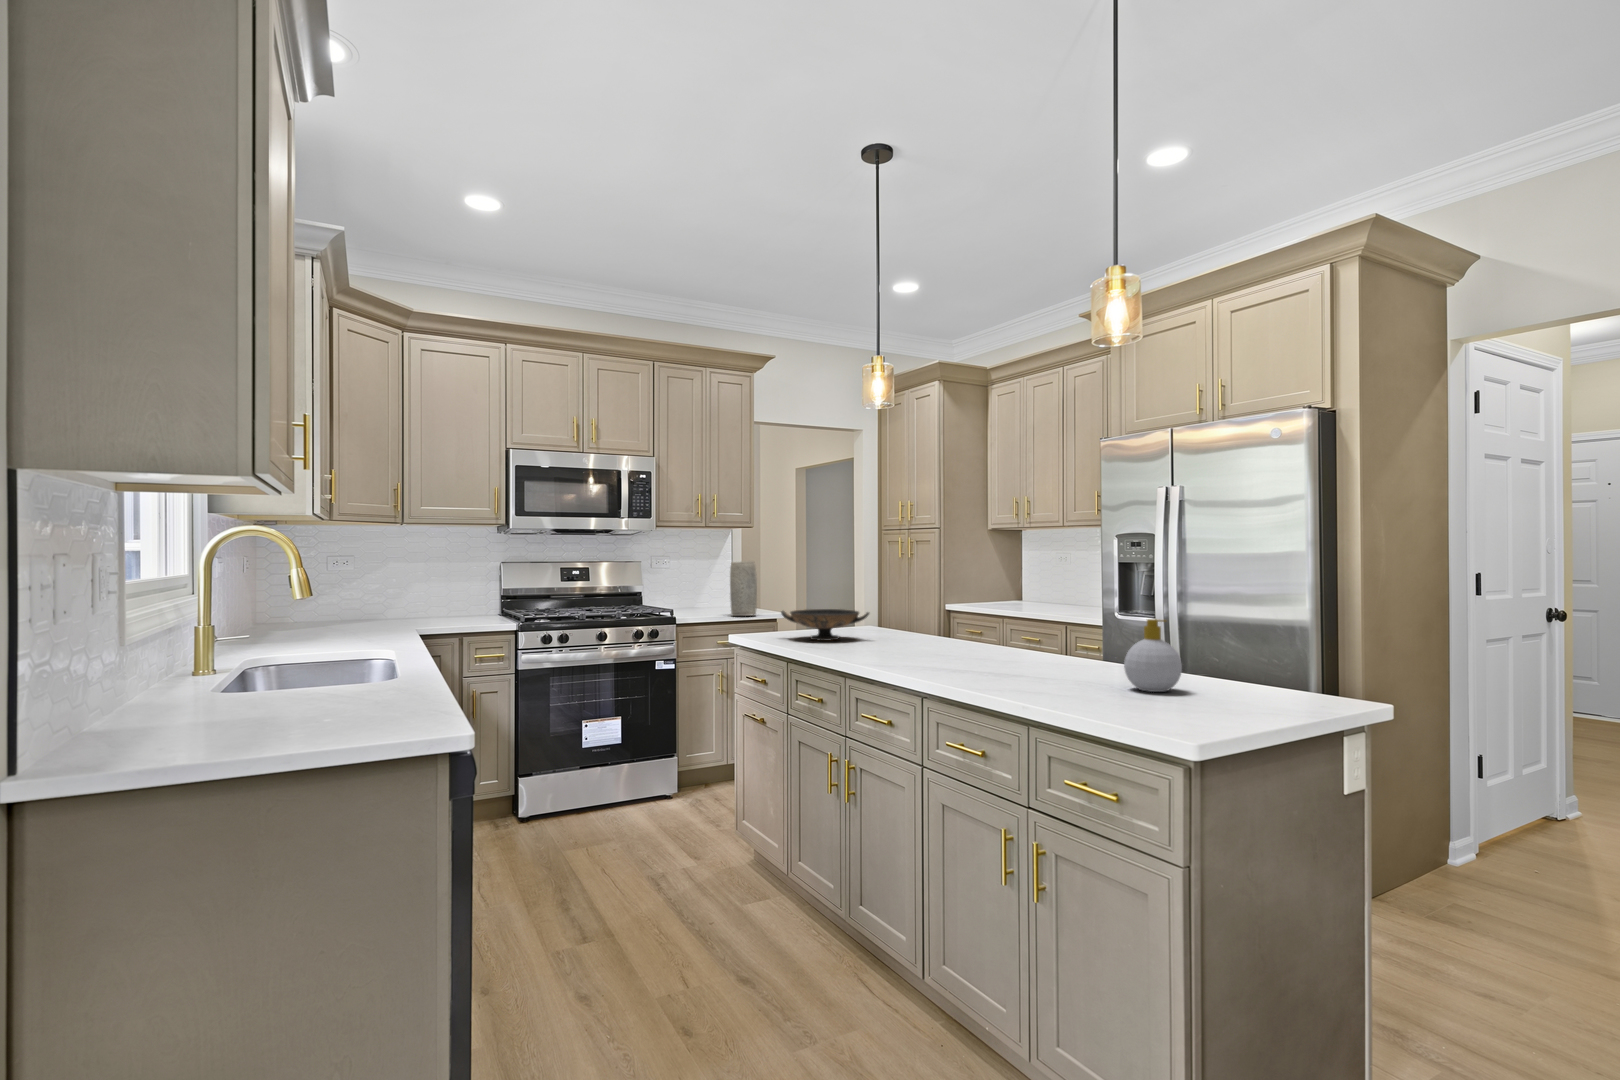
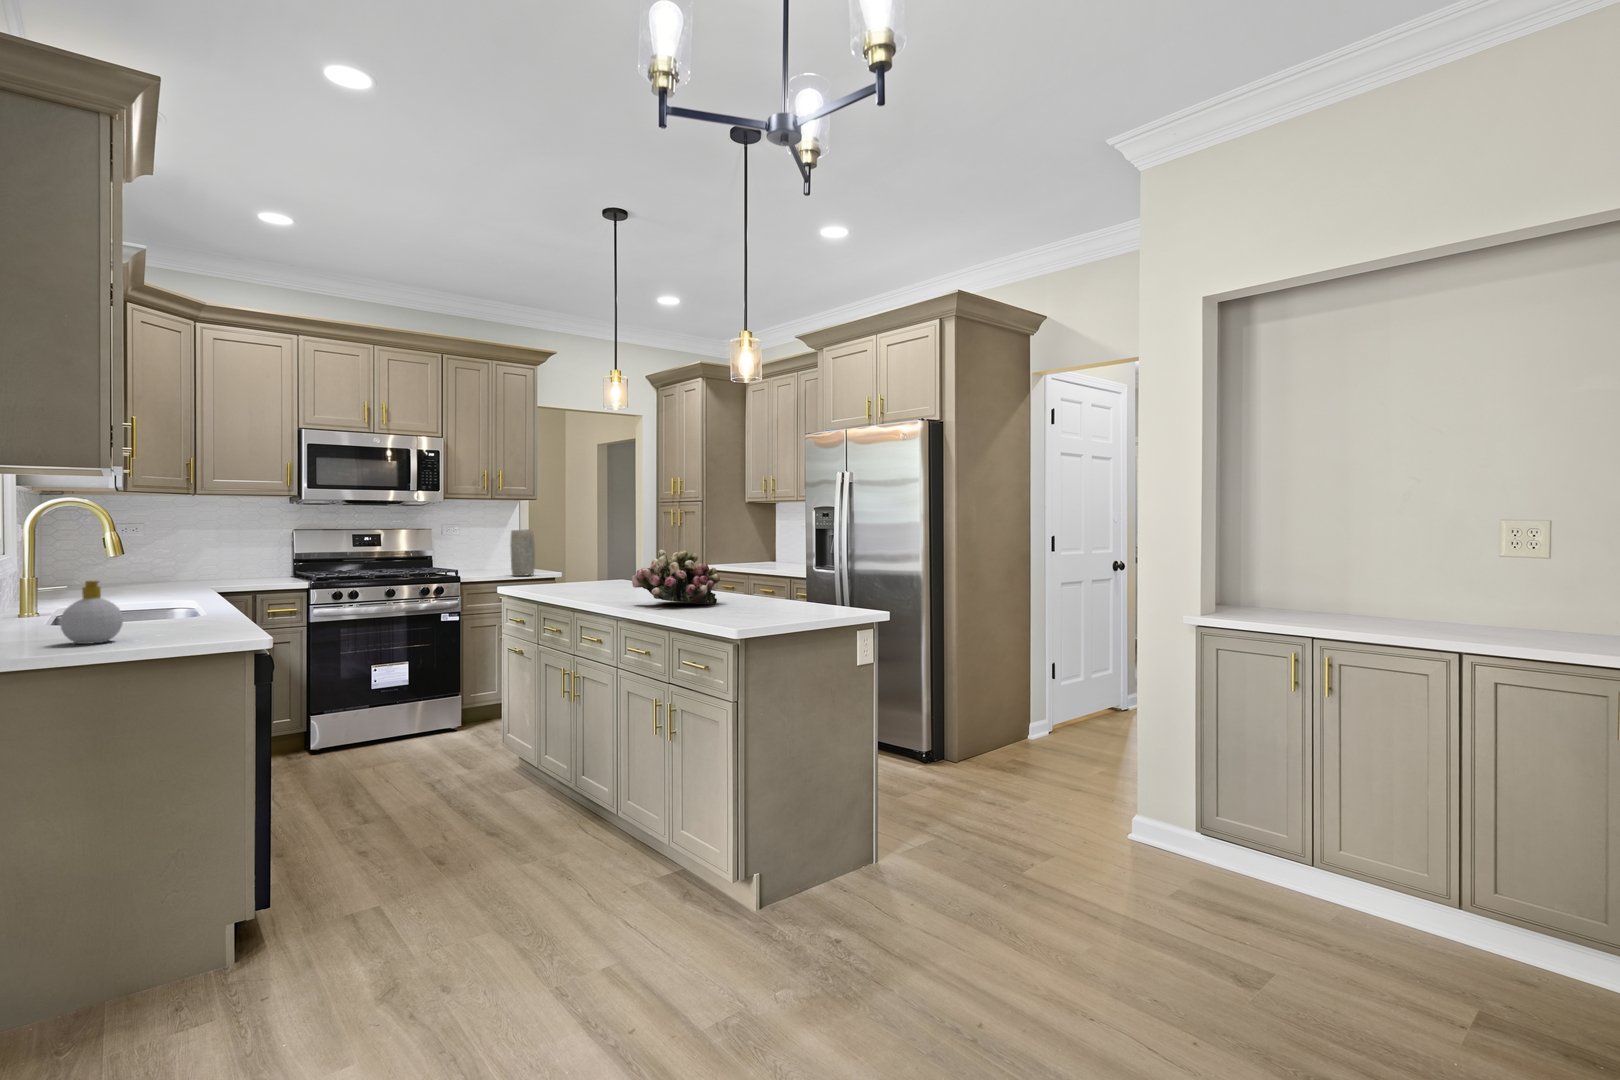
flower arrangement: none [941,595,1068,676] -> present [631,550,720,604]
decorative bowl: present [781,609,869,641] -> none [538,566,609,589]
soap bottle: present [1124,619,1182,692] -> present [60,581,123,644]

